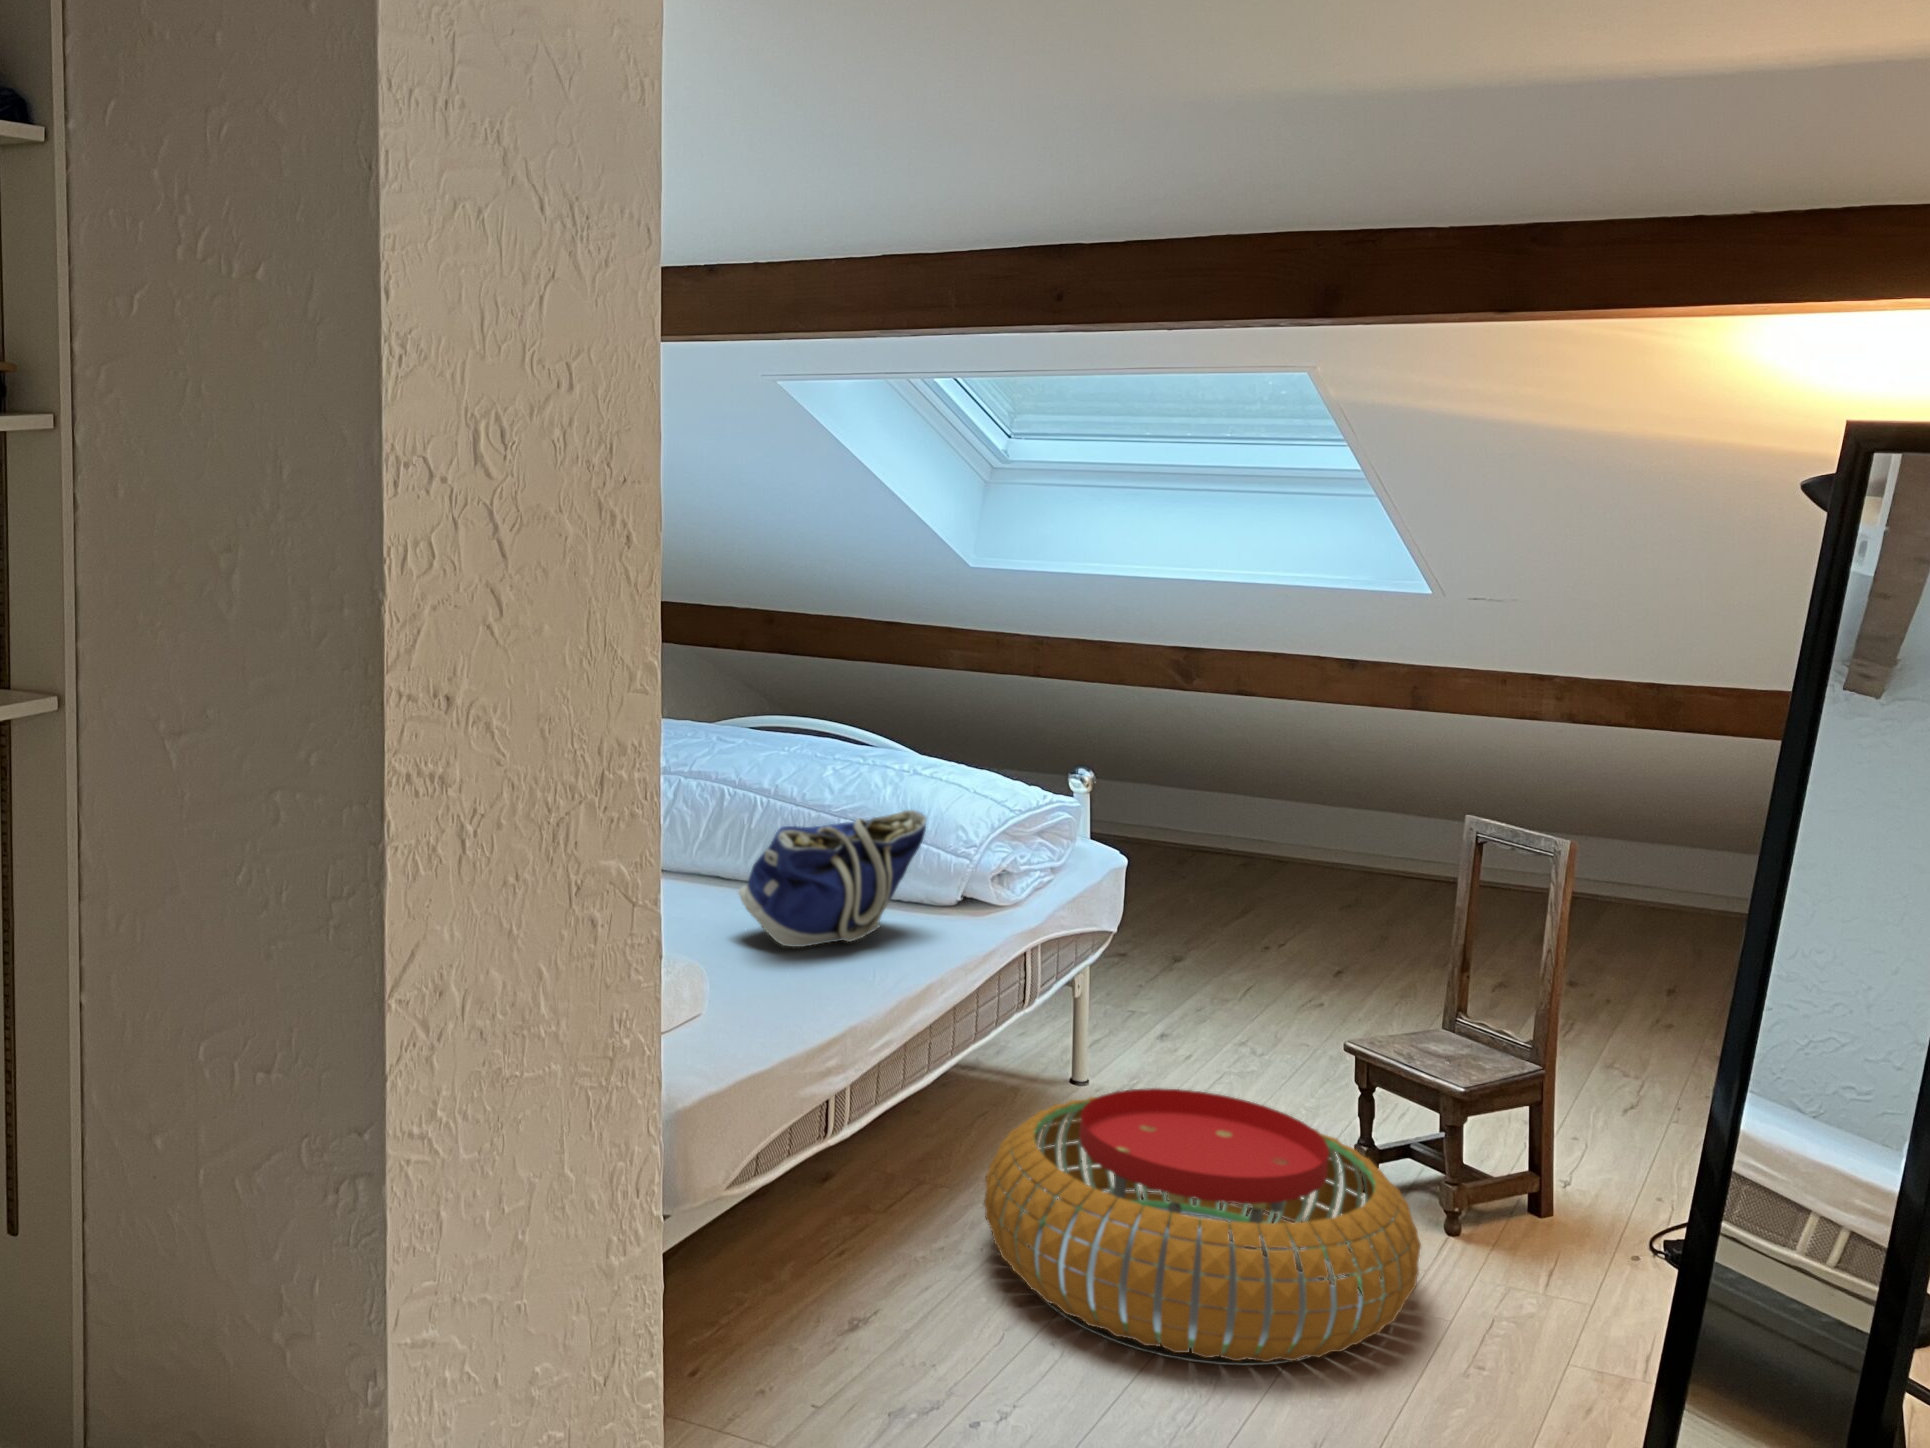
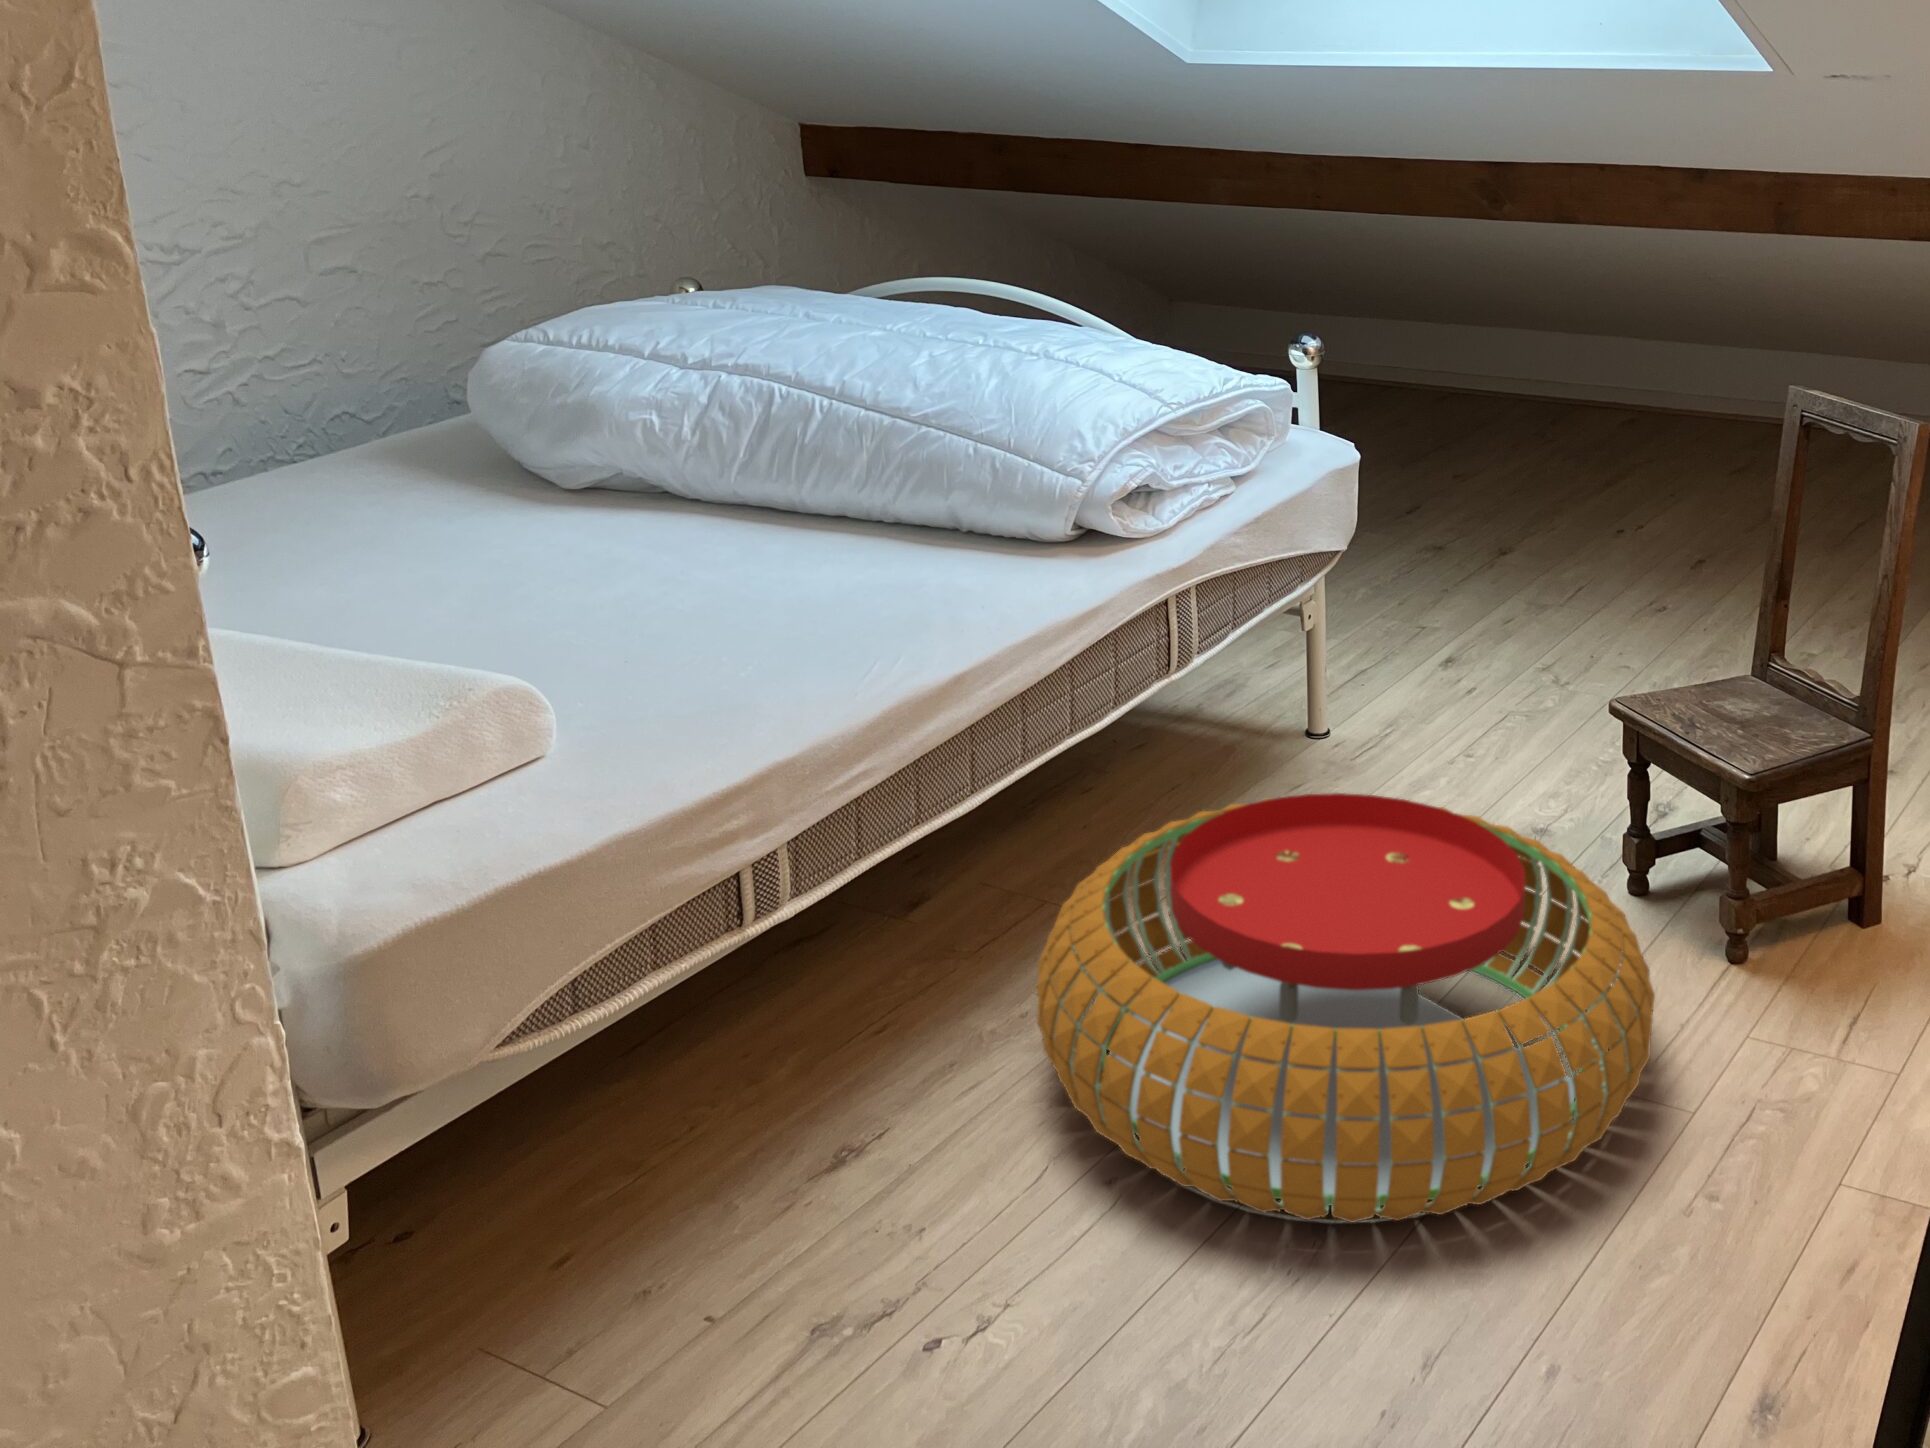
tote bag: present [738,810,927,947] -> none [706,413,991,622]

